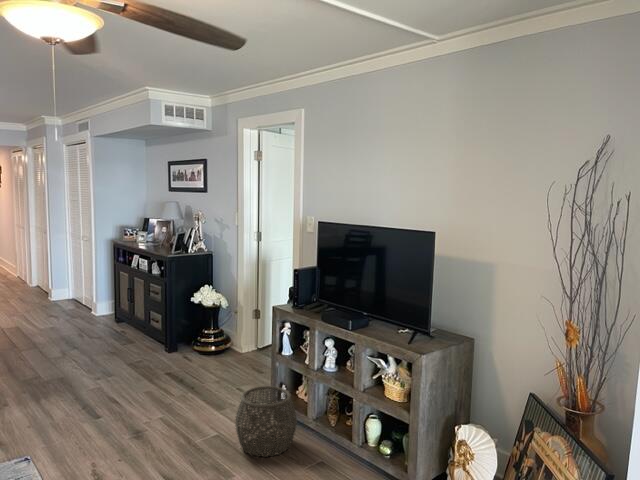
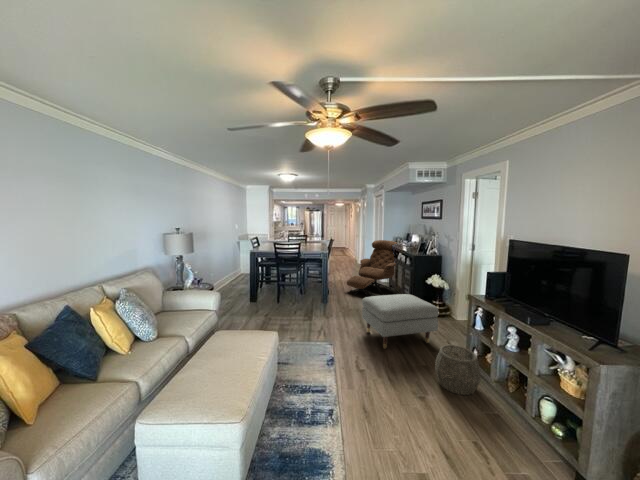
lounge chair: none [24,233,131,350] -> present [347,240,397,296]
ottoman: none [85,325,225,430] -> present [362,294,439,349]

